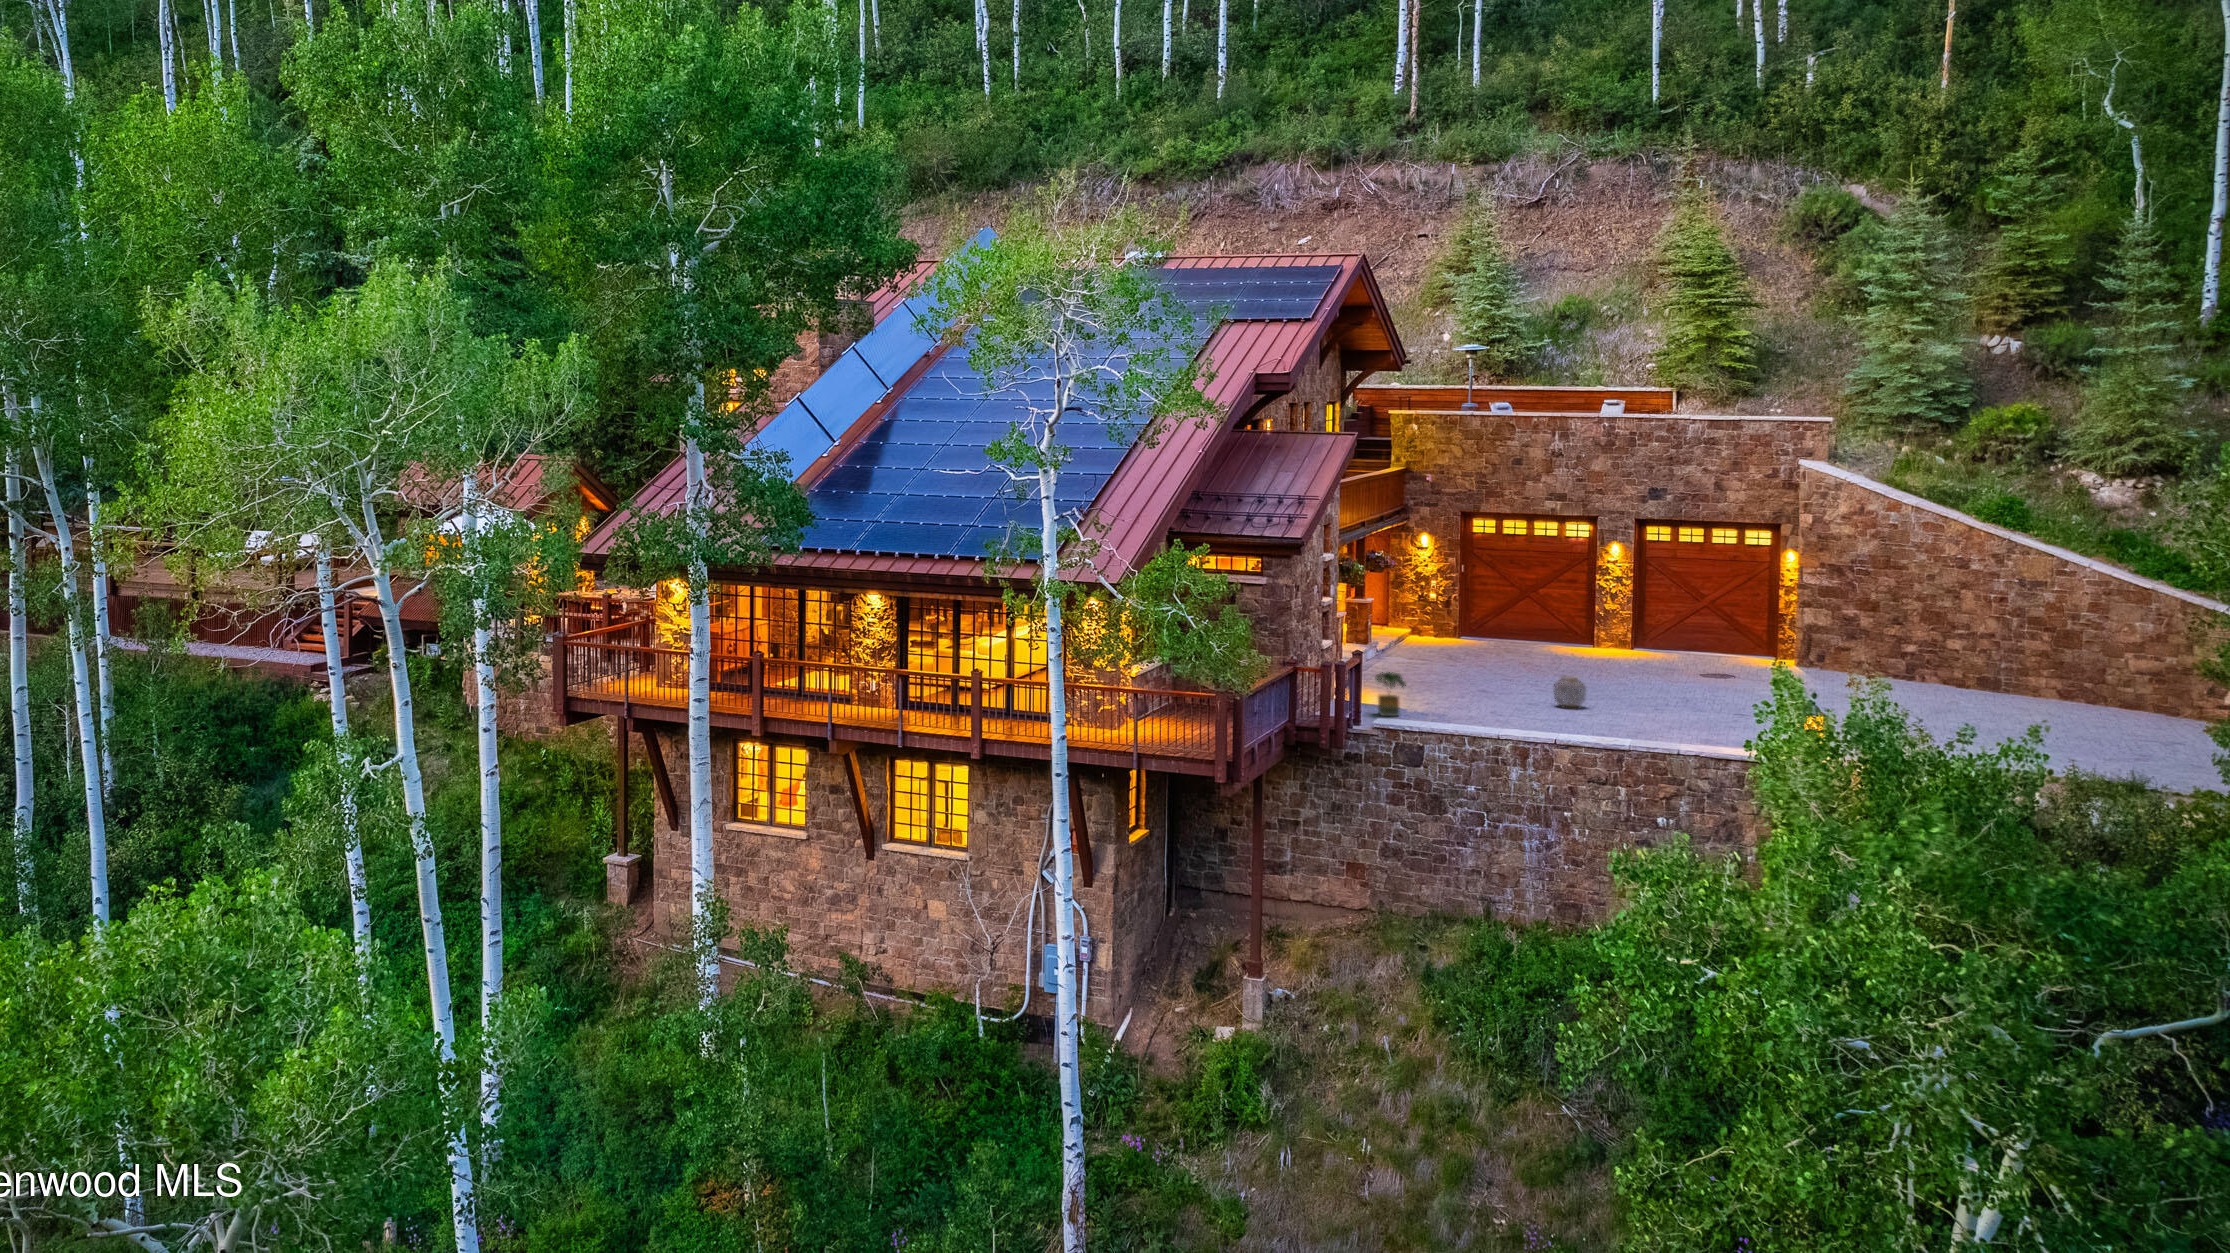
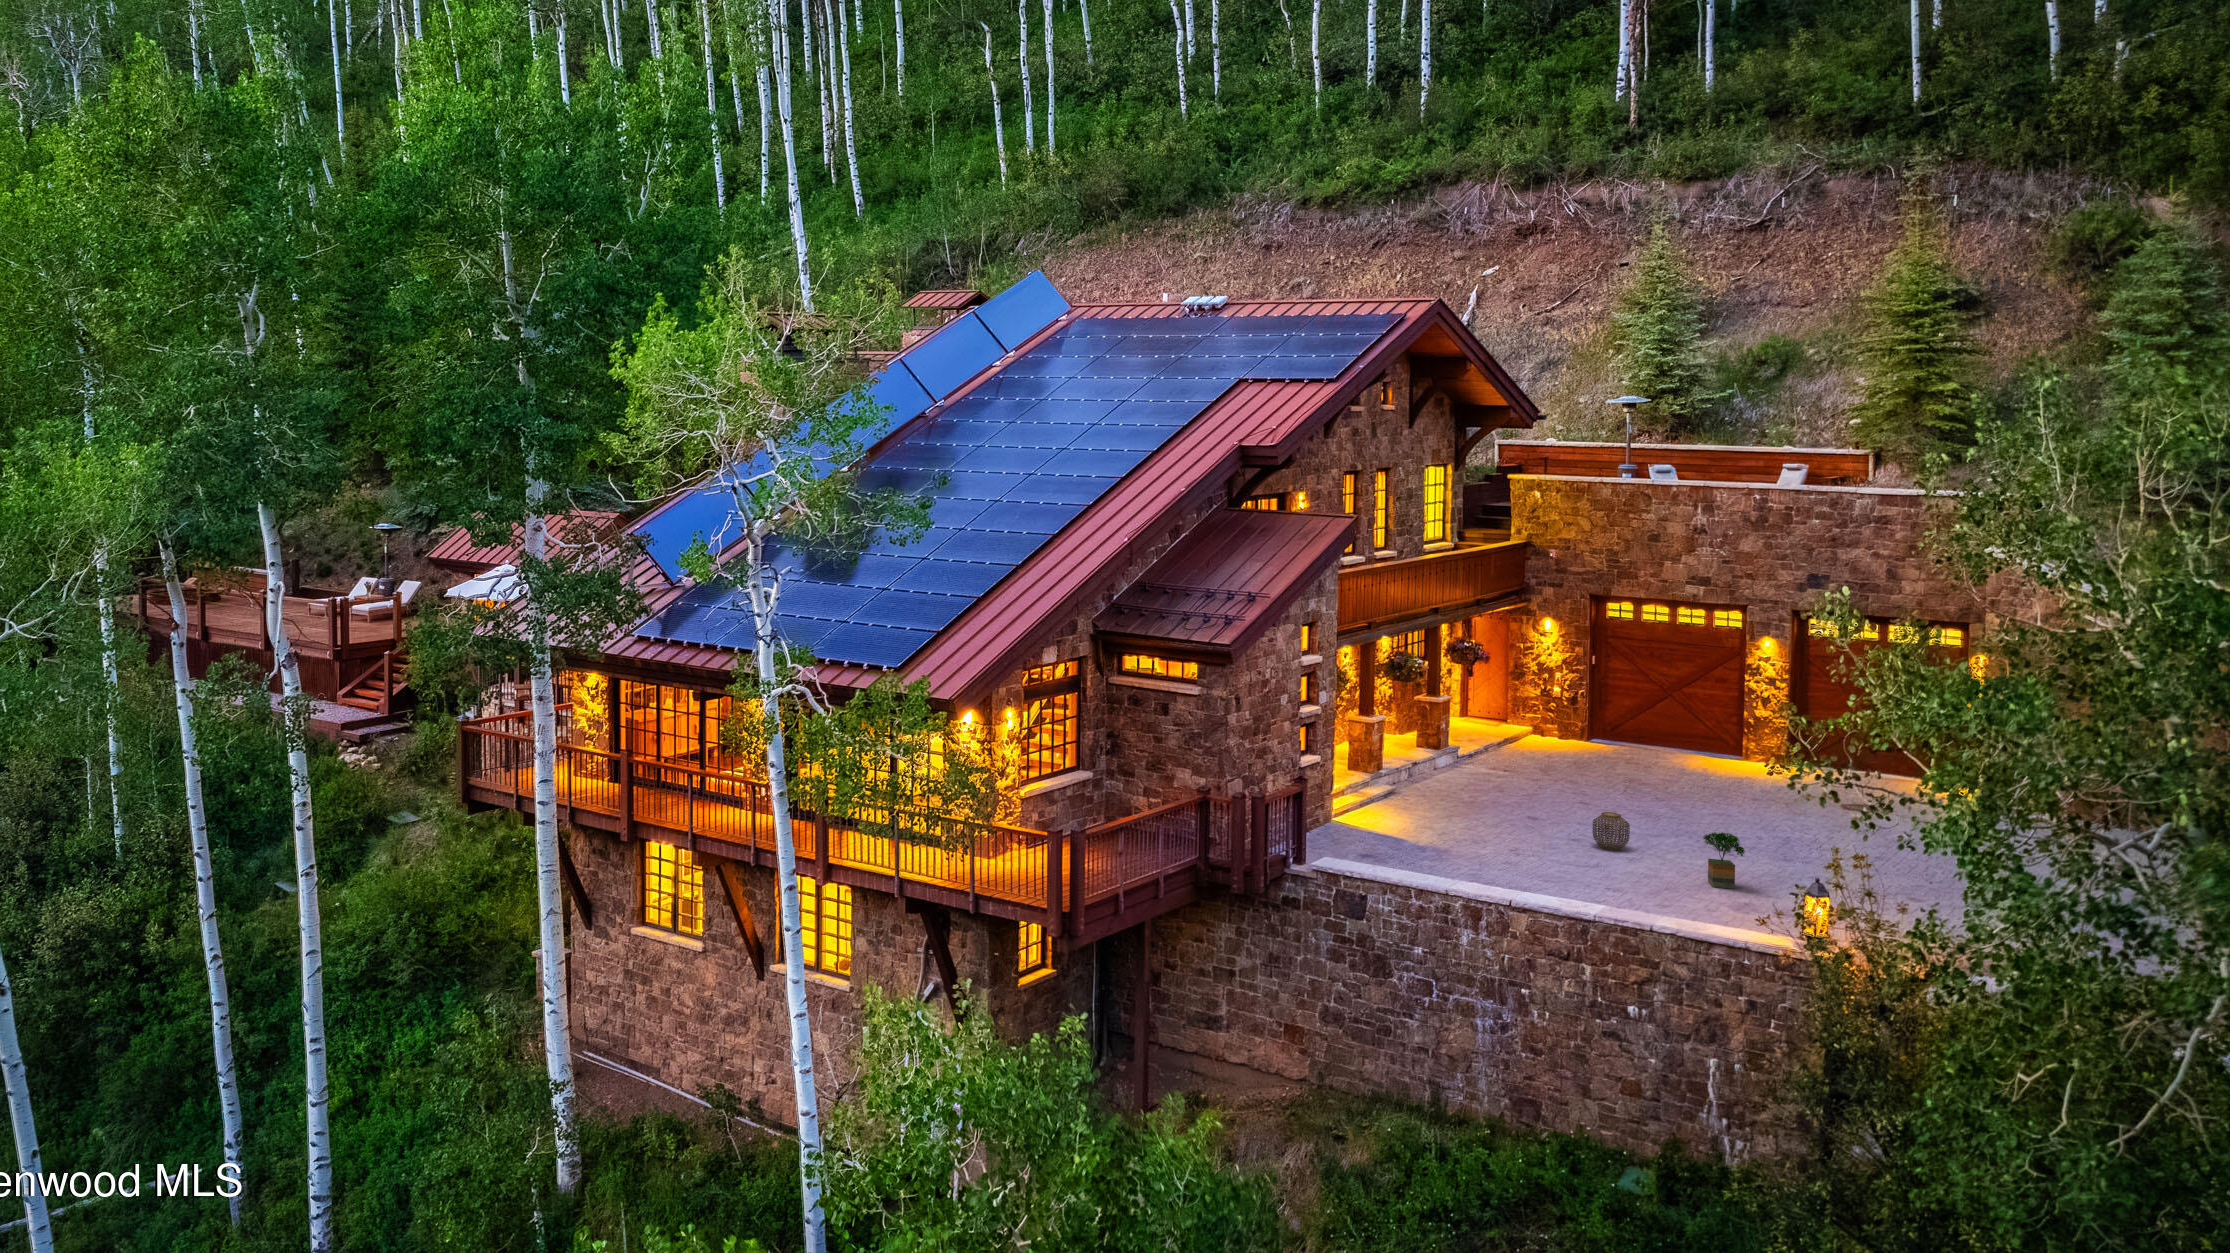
potted tree: present [1375,672,1406,716] -> present [1703,832,1744,889]

